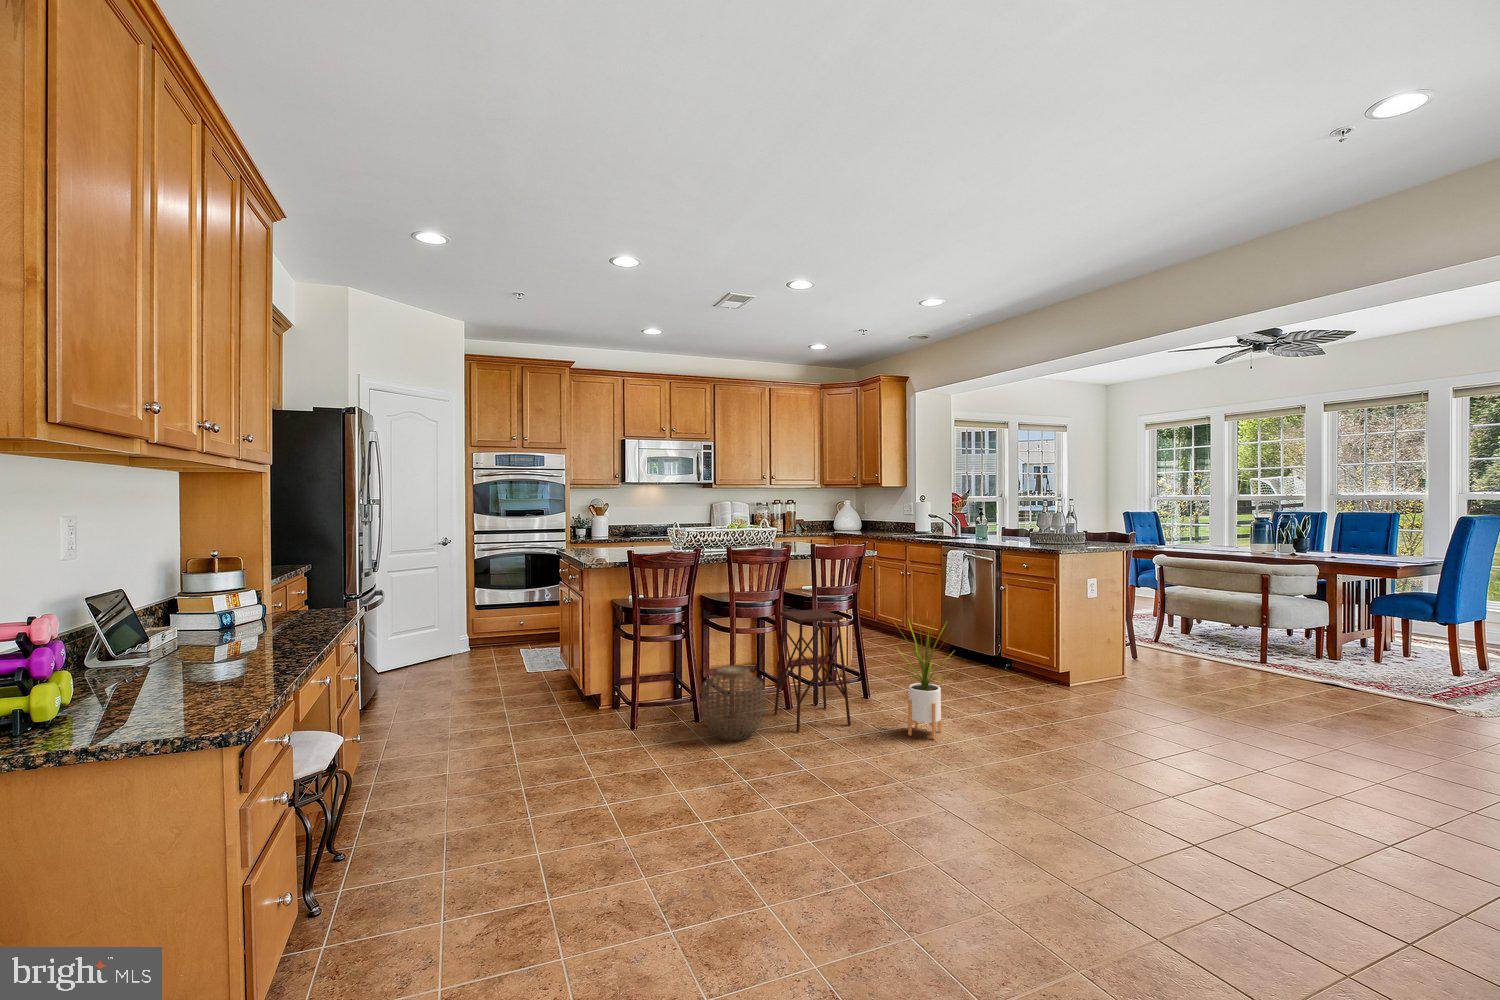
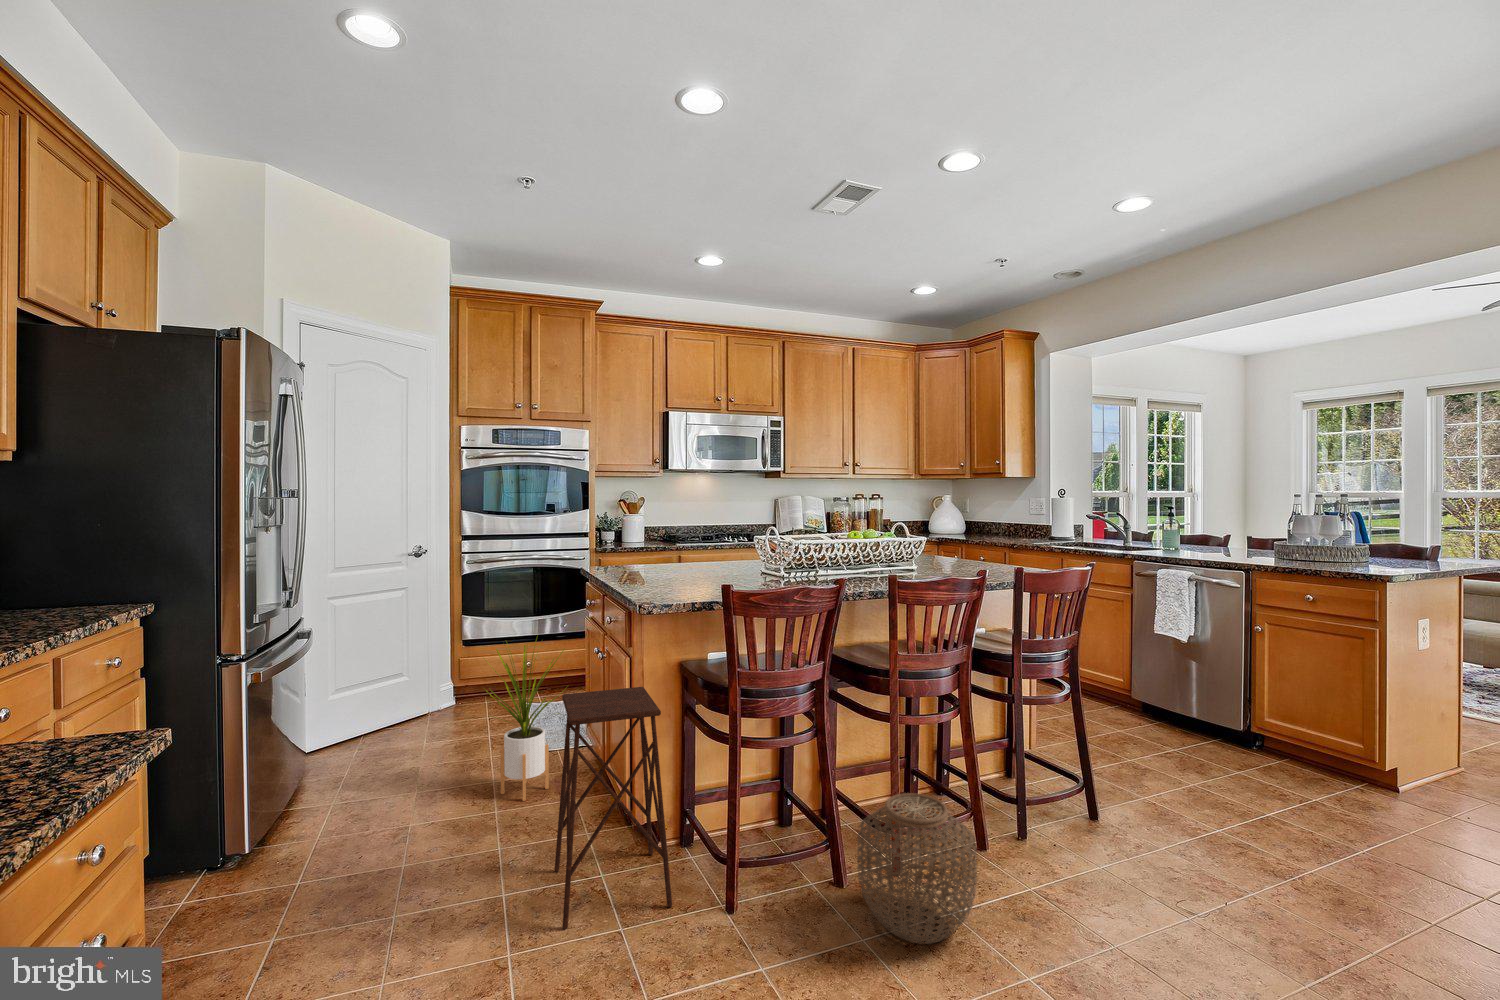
side table: present [774,609,851,732] -> present [554,687,672,929]
house plant: present [895,619,954,739] -> present [485,645,565,801]

